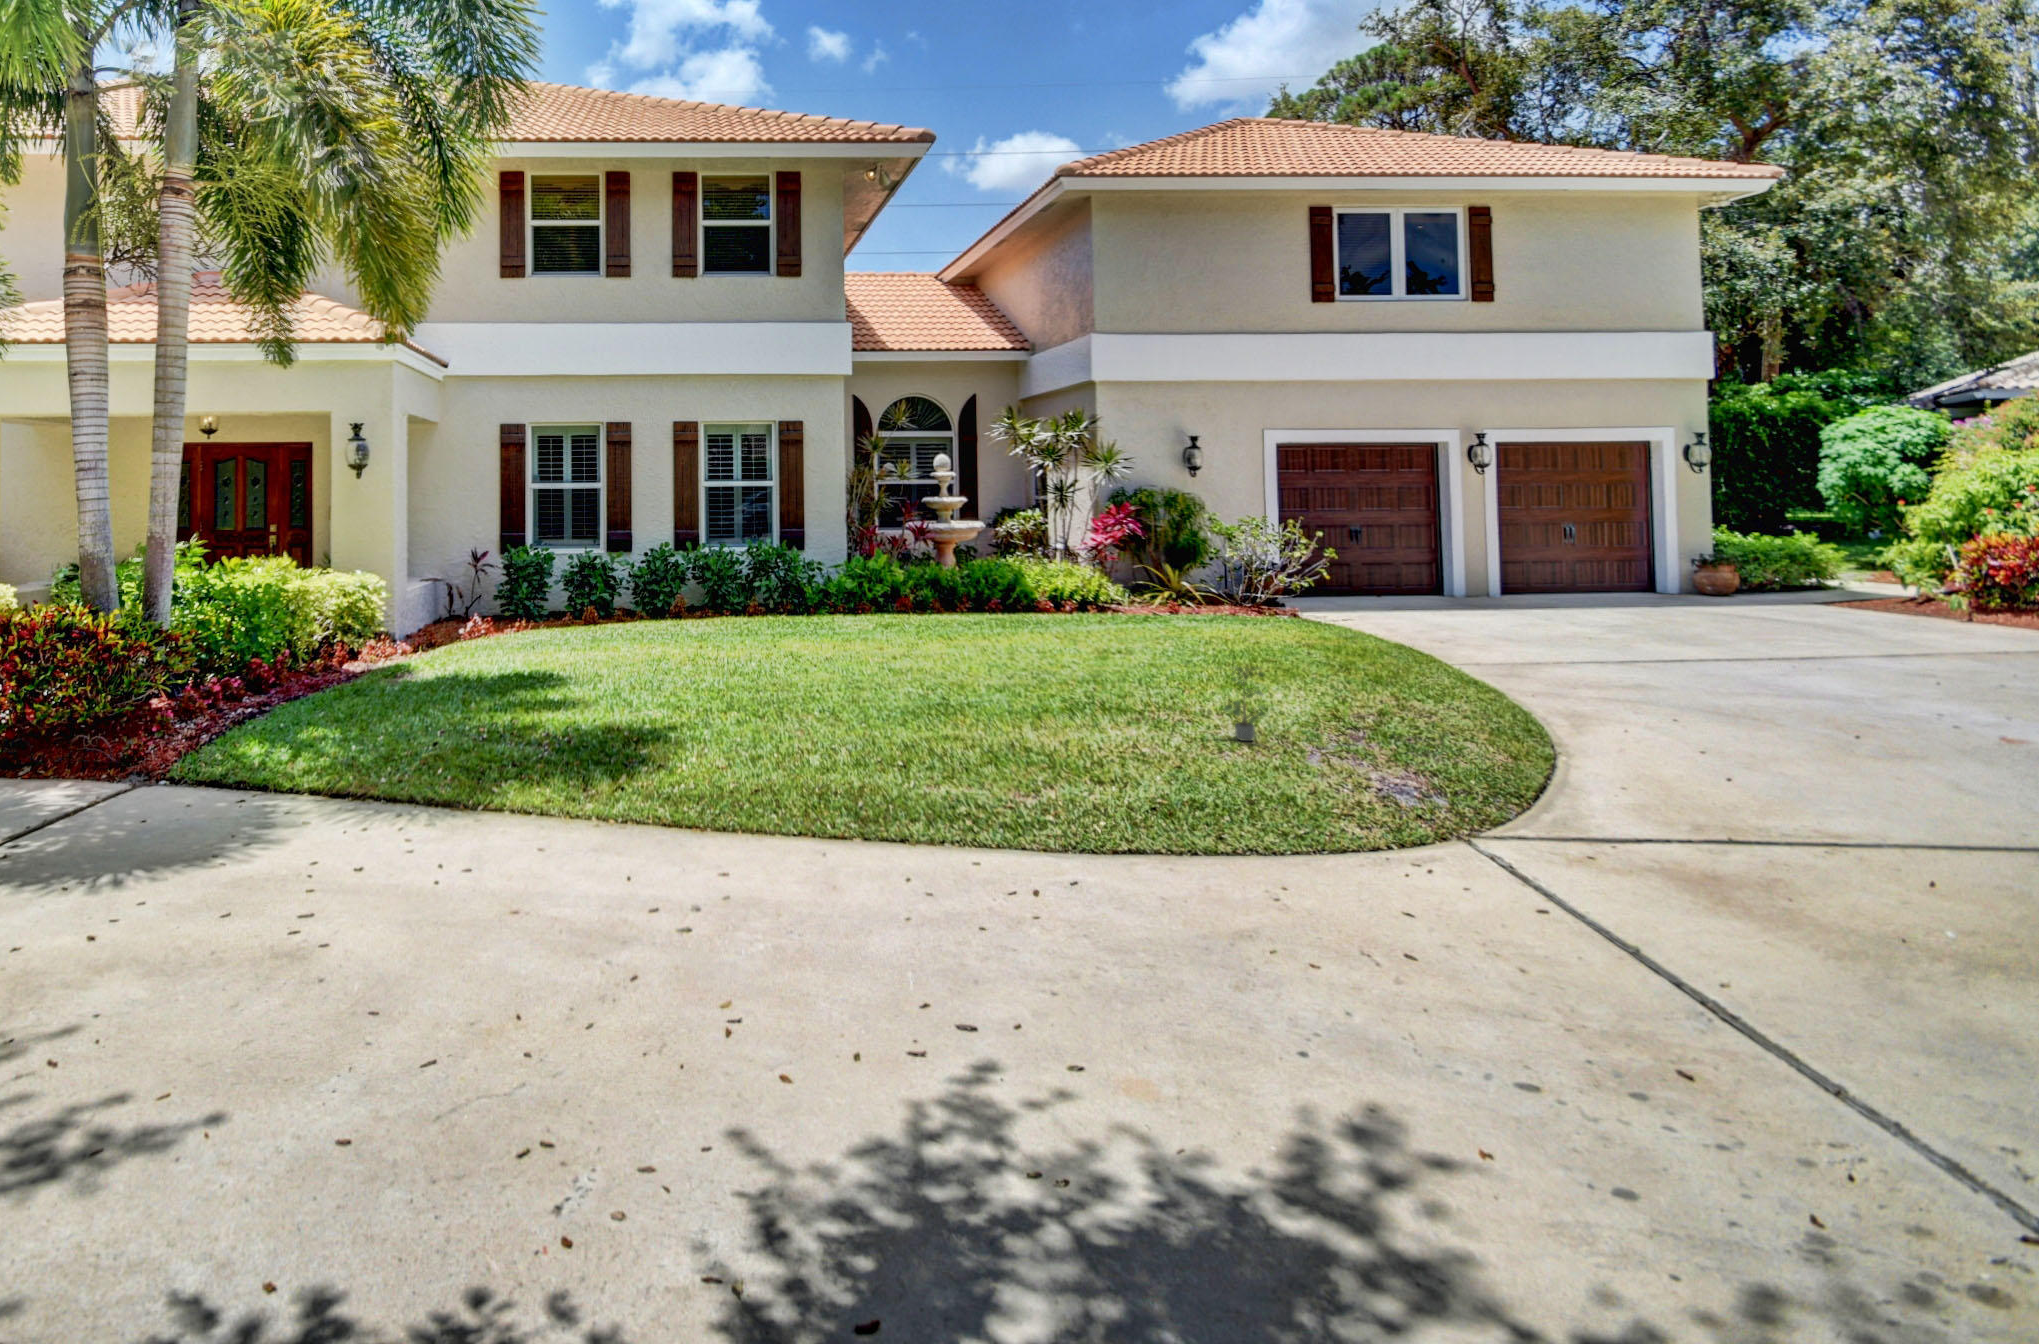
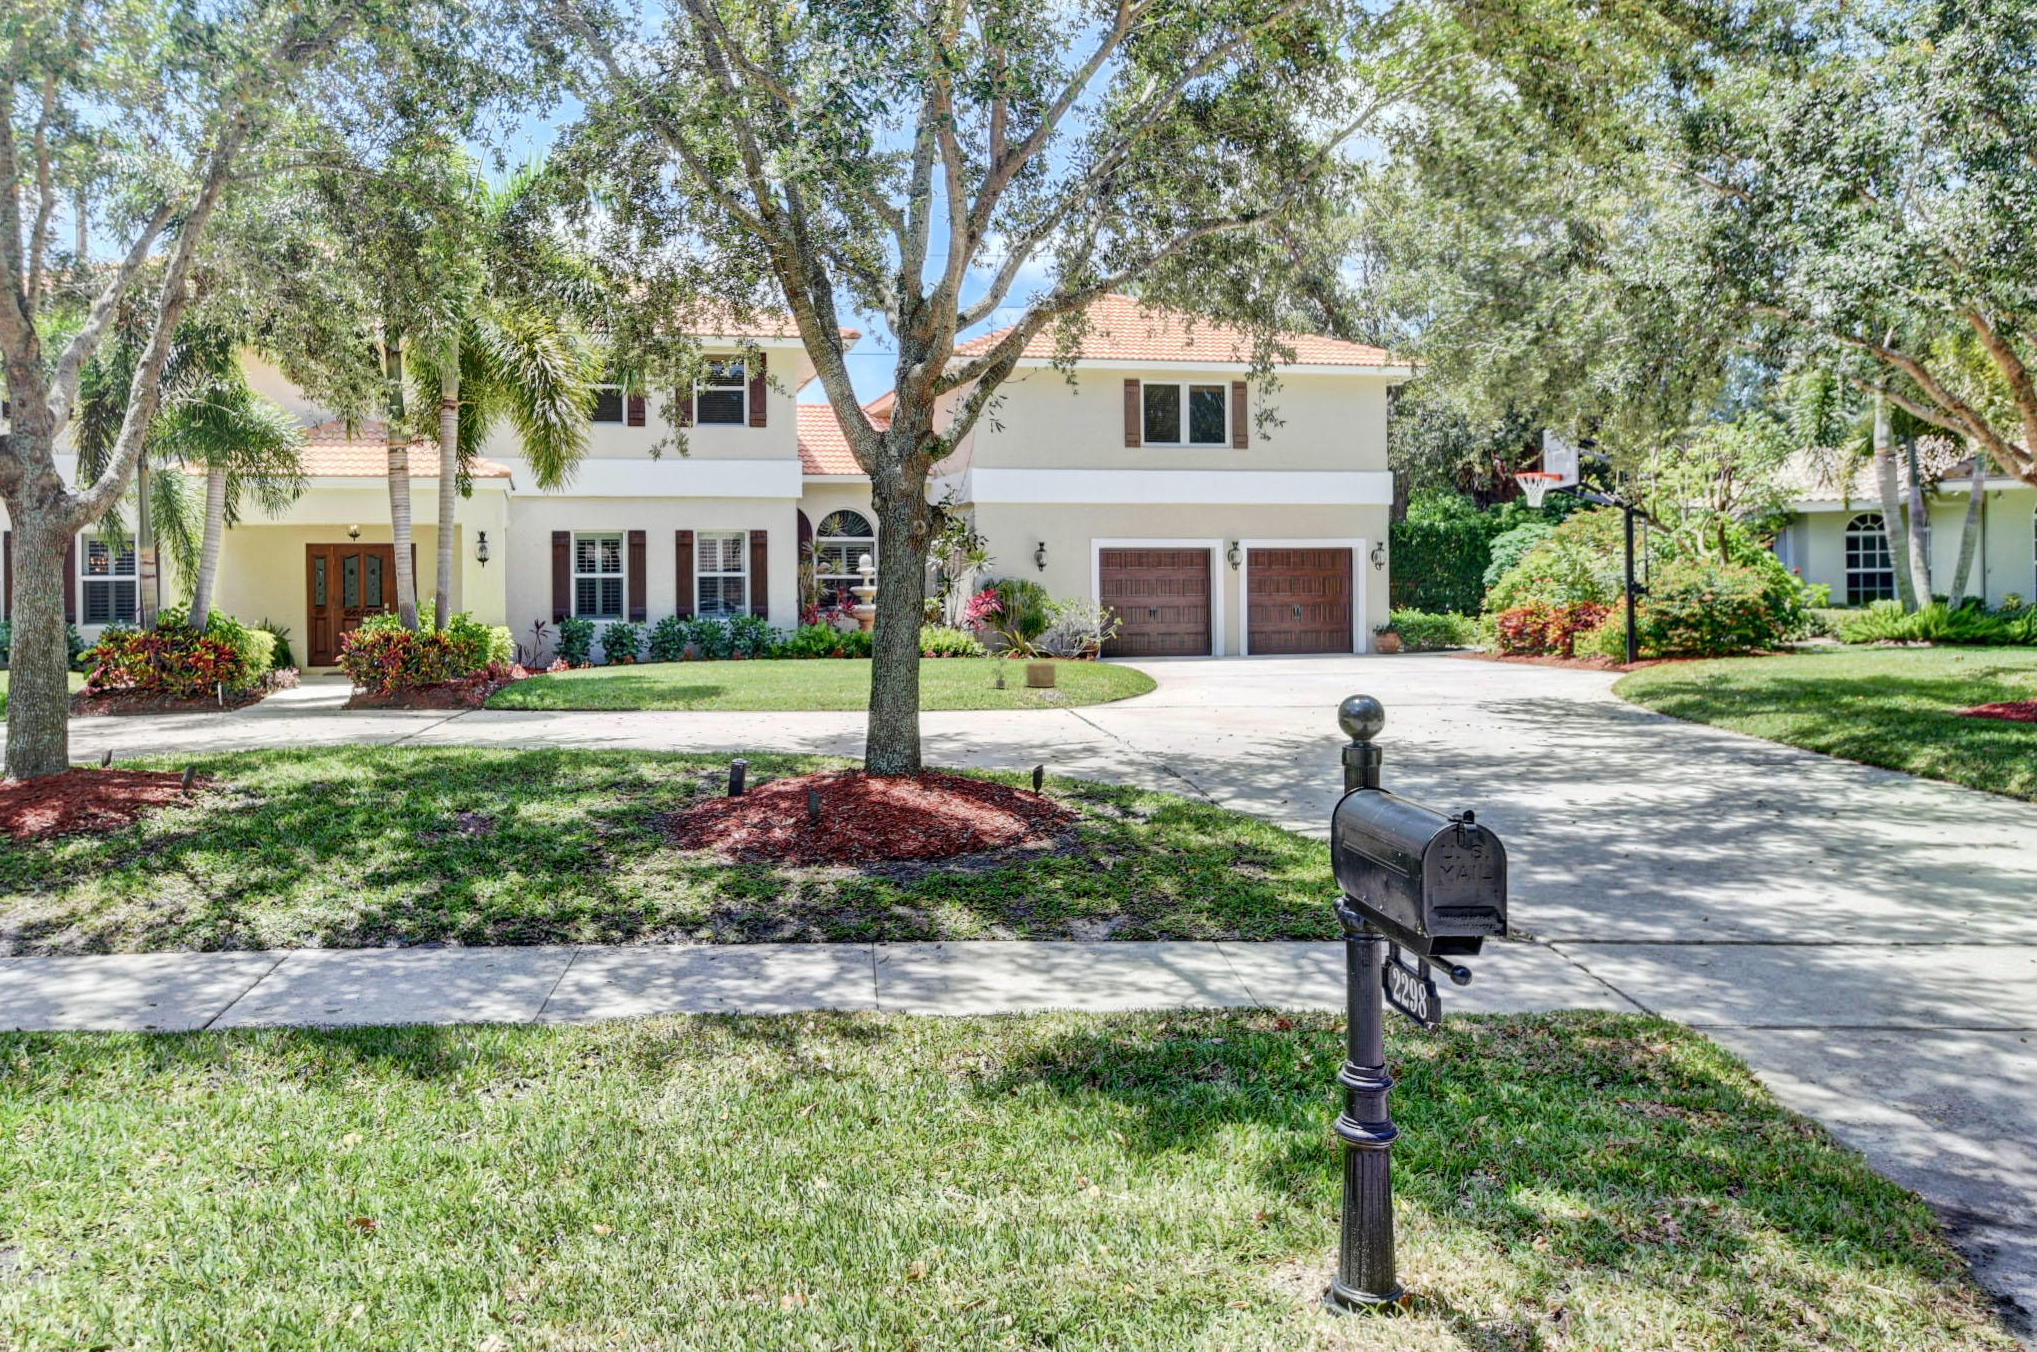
wooden bucket: none [1291,683,1359,740] -> present [1026,662,1056,687]

